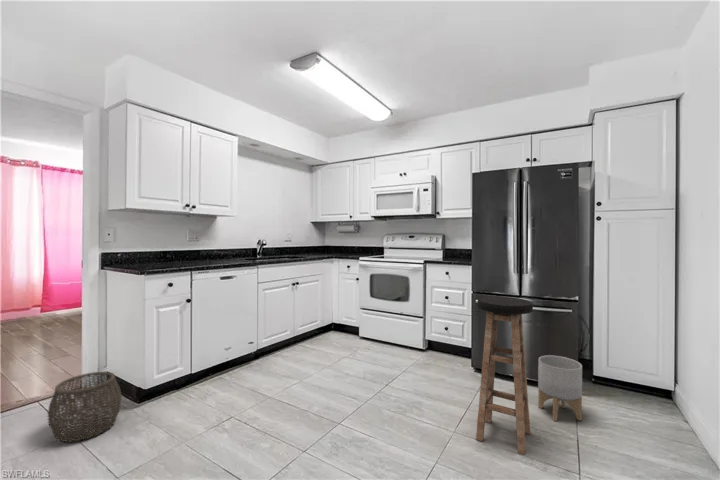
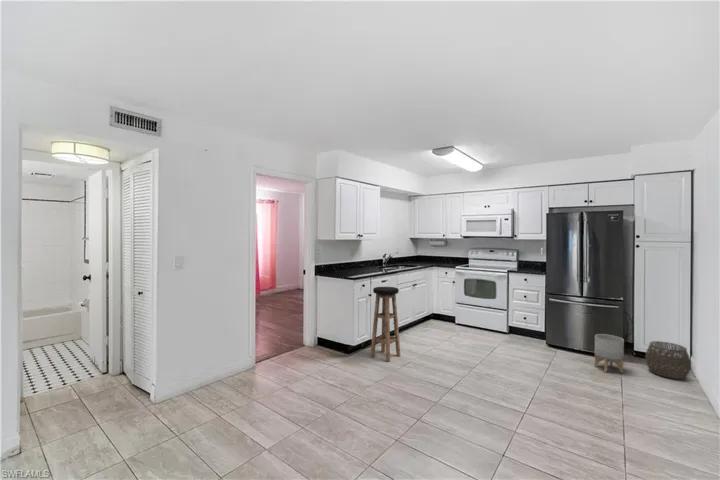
bar stool: present [476,296,533,455] -> present [370,287,400,362]
woven basket: present [48,372,121,442] -> present [646,341,691,379]

